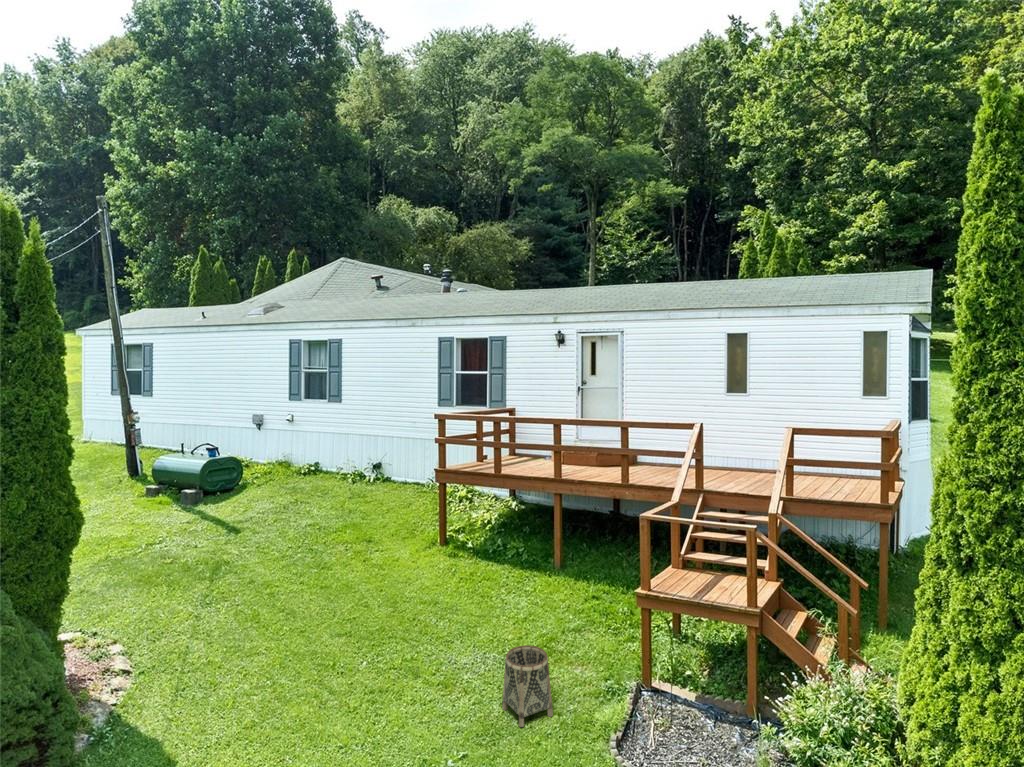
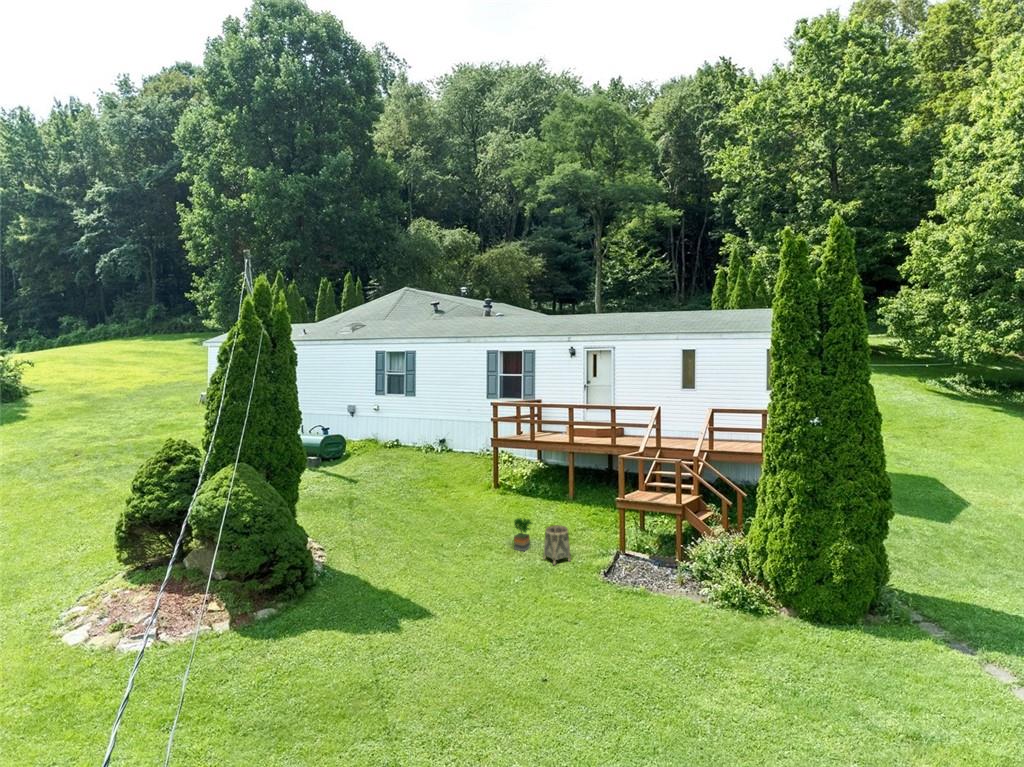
potted tree: none [450,624,486,688] -> present [514,518,532,551]

